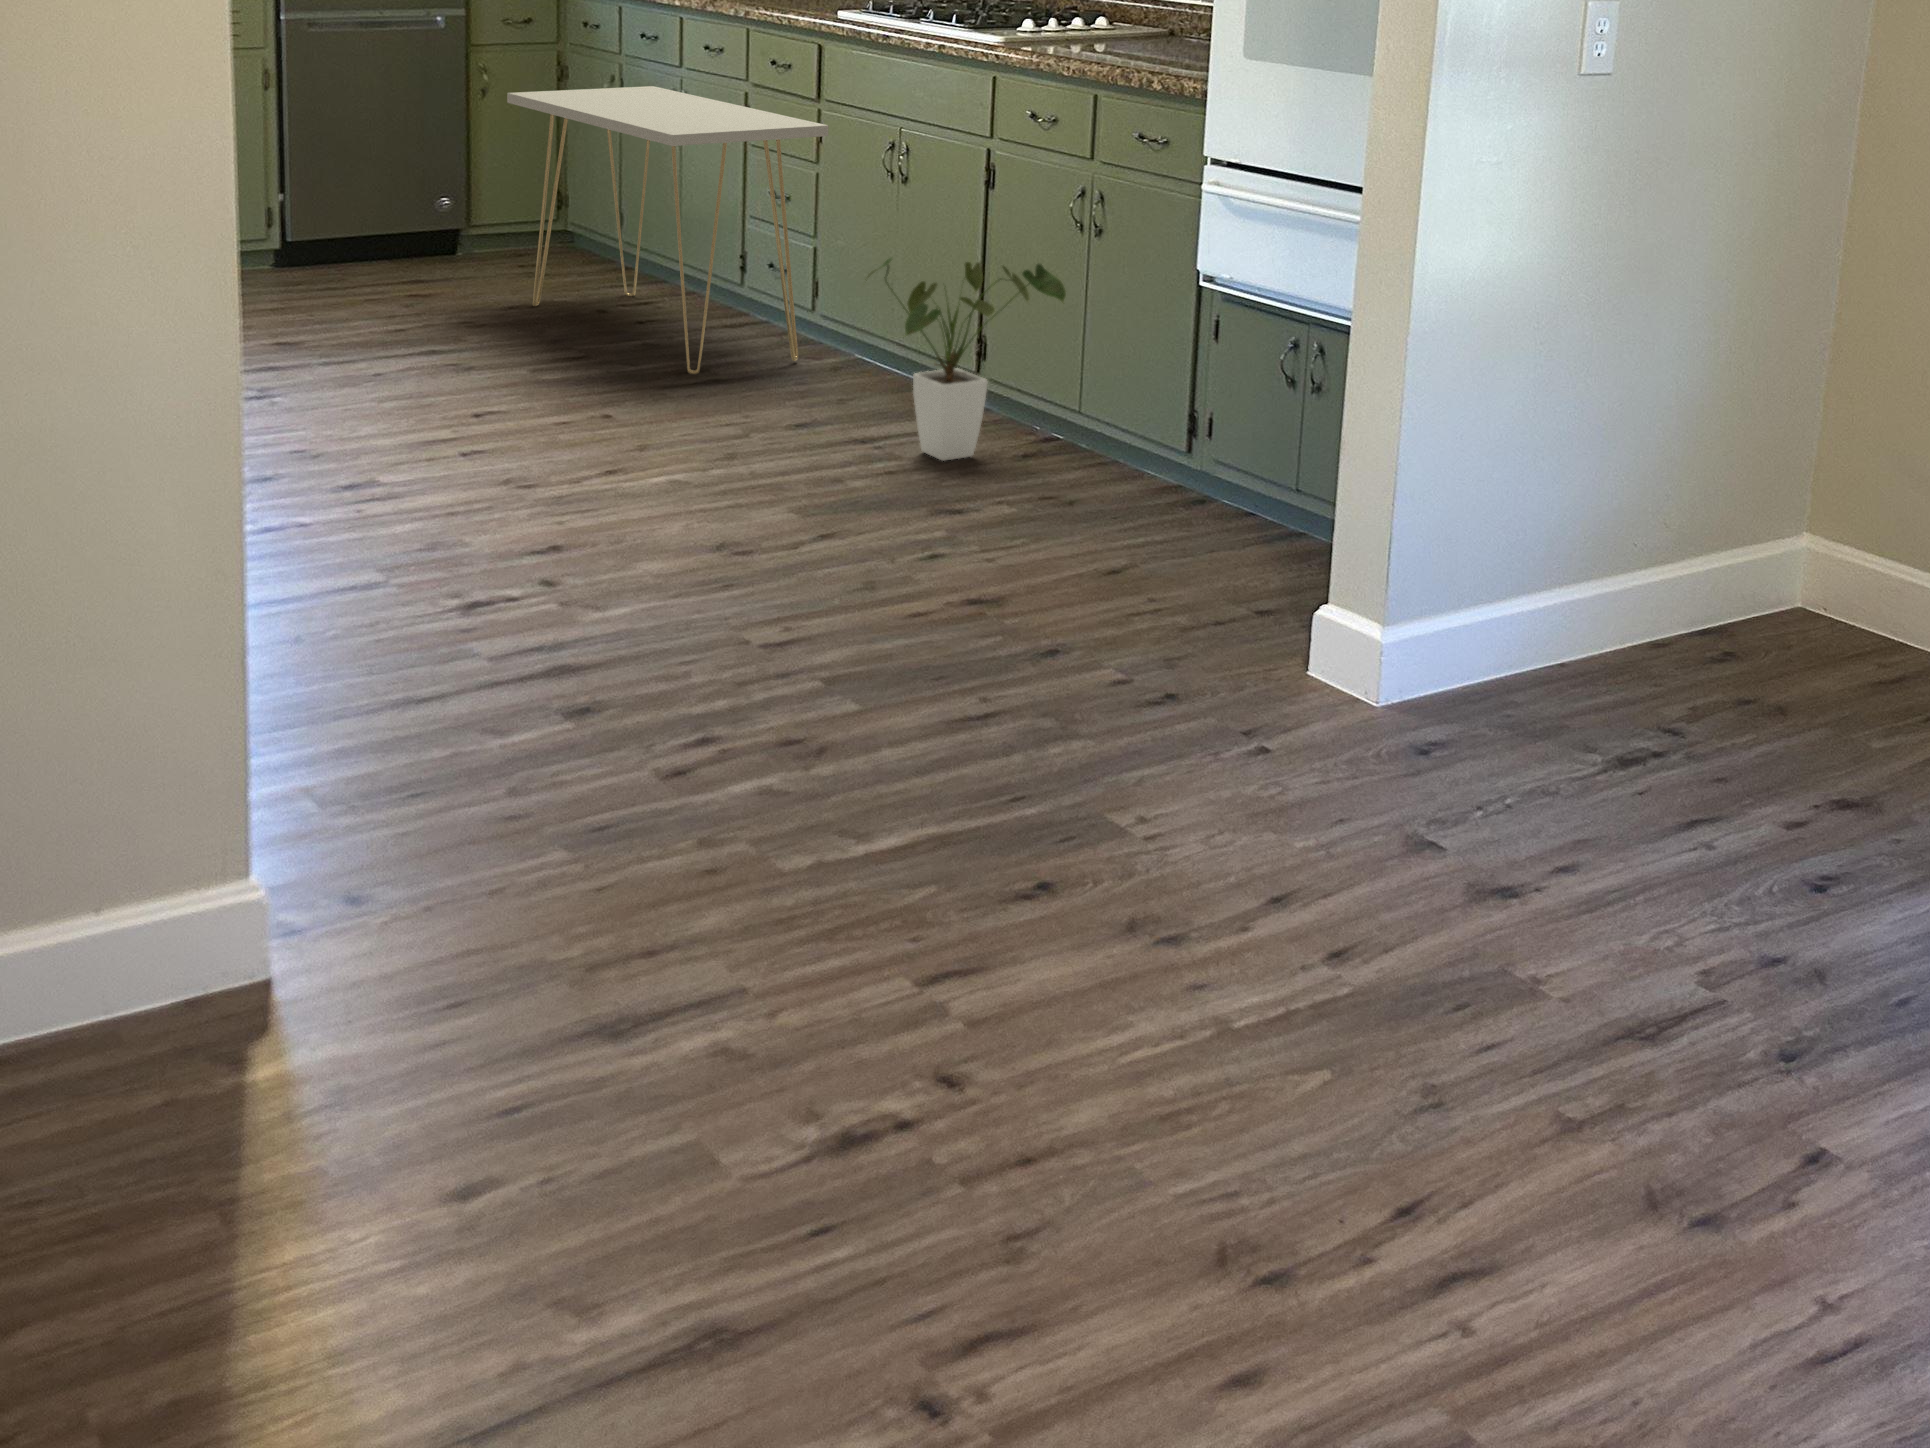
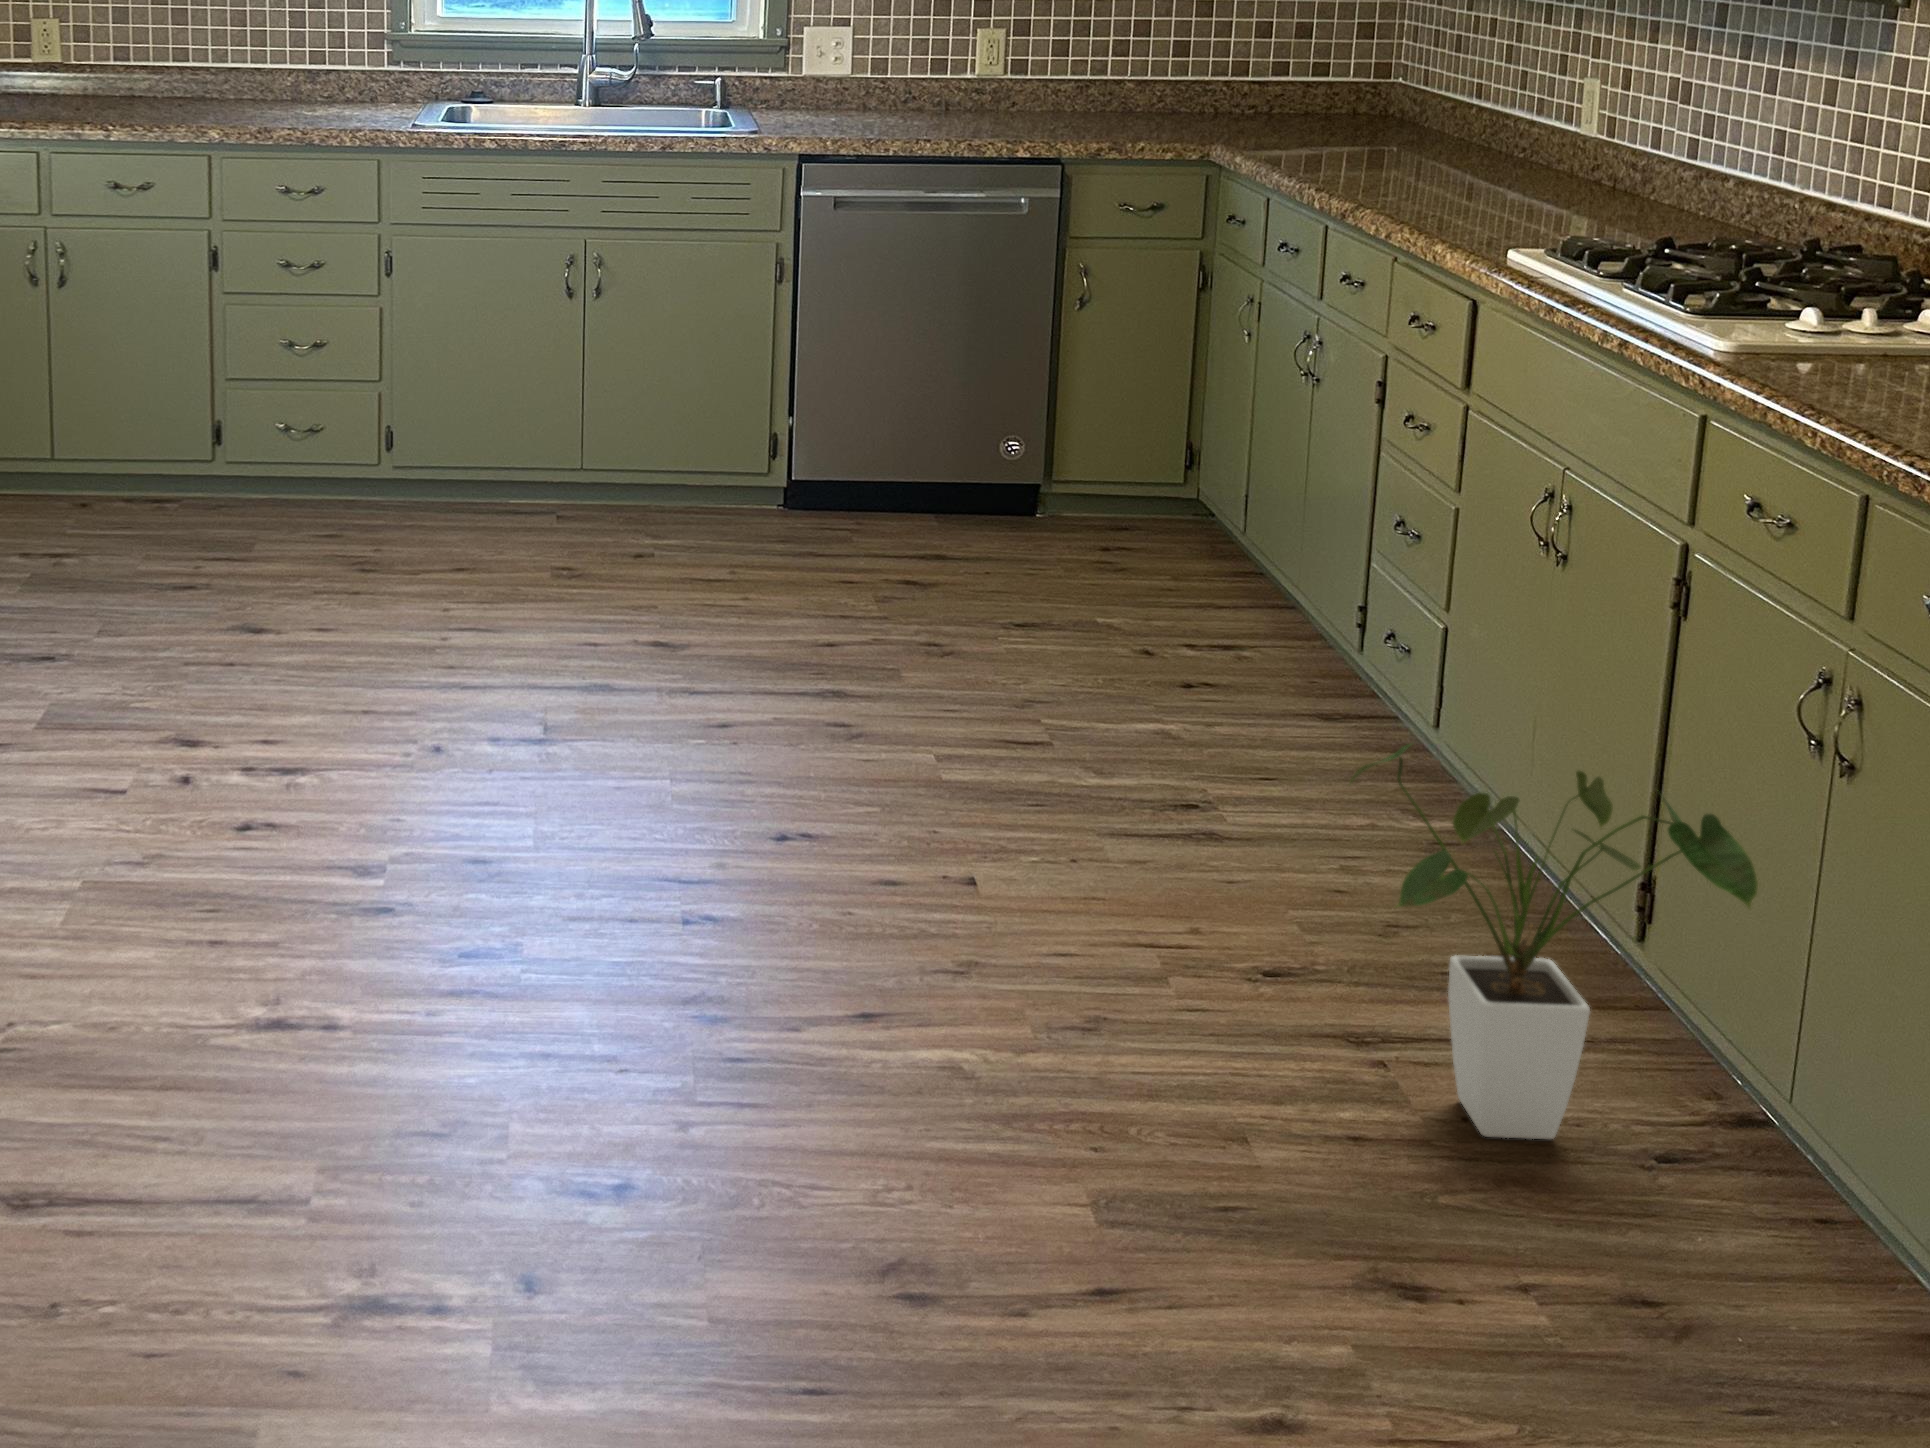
console table: present [507,86,829,374] -> none [1038,323,1461,817]

